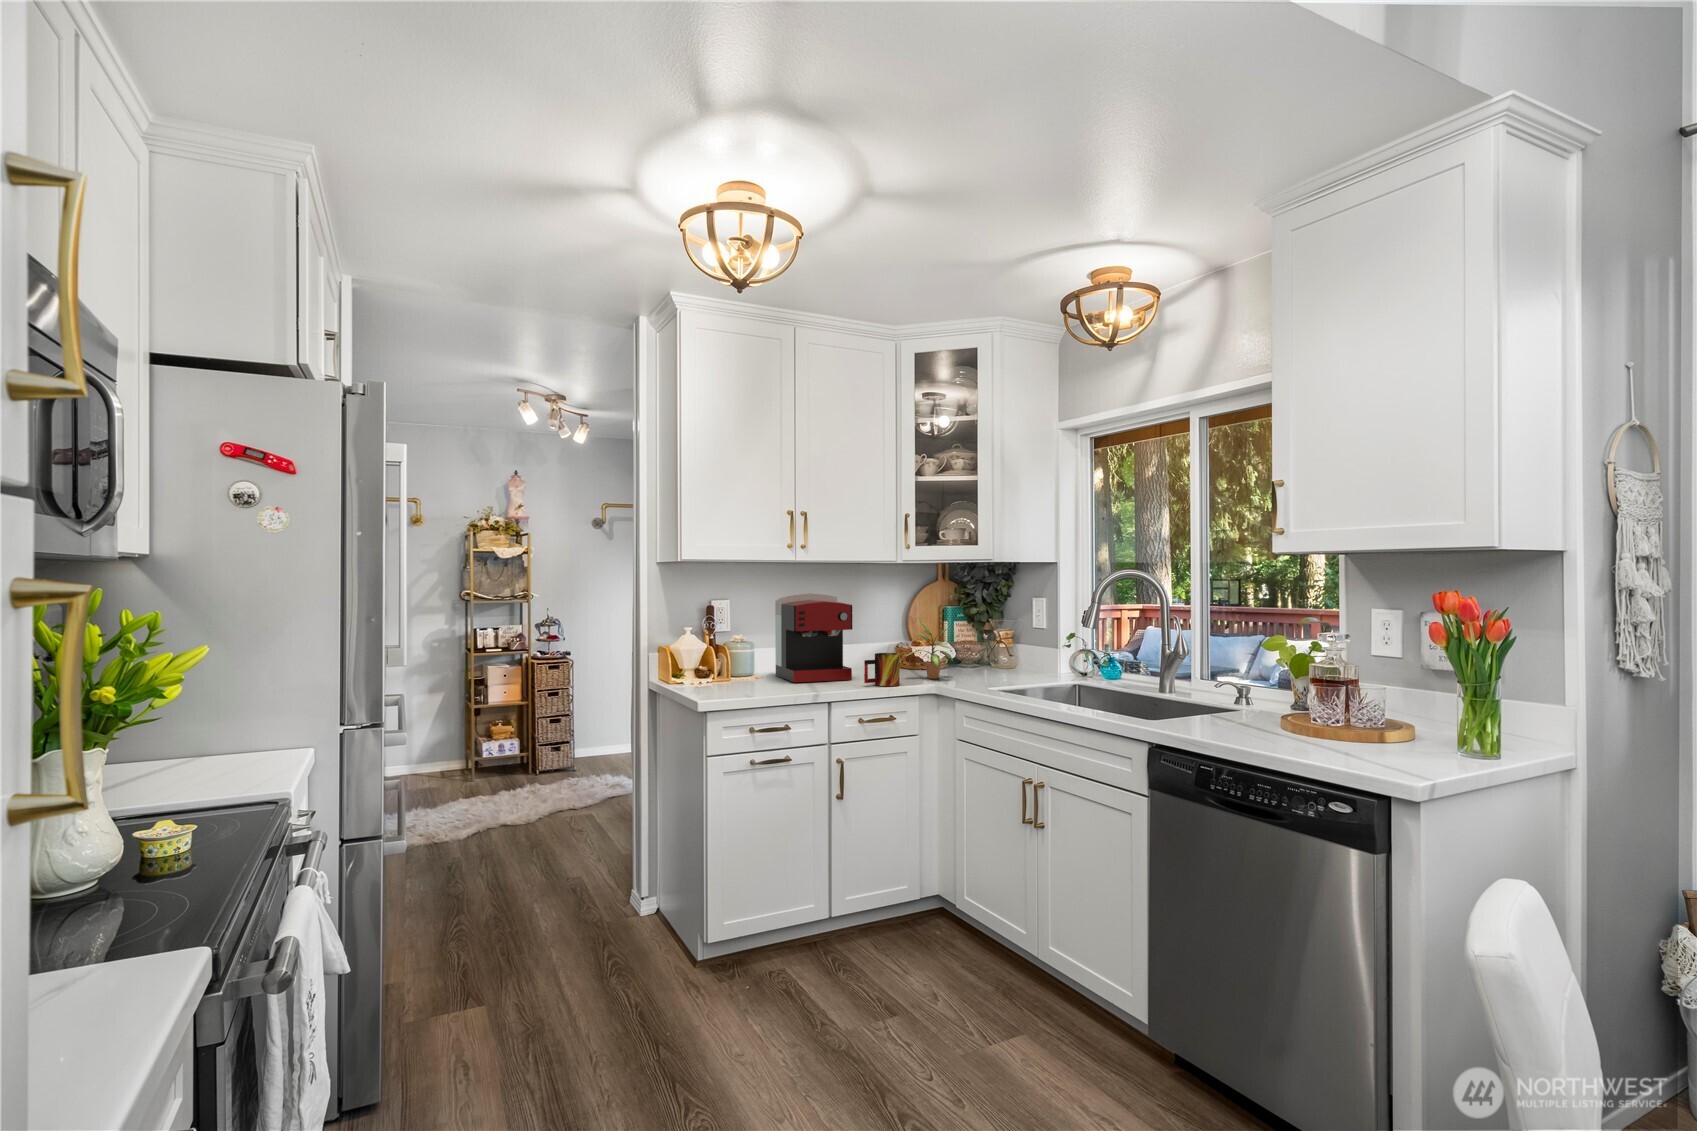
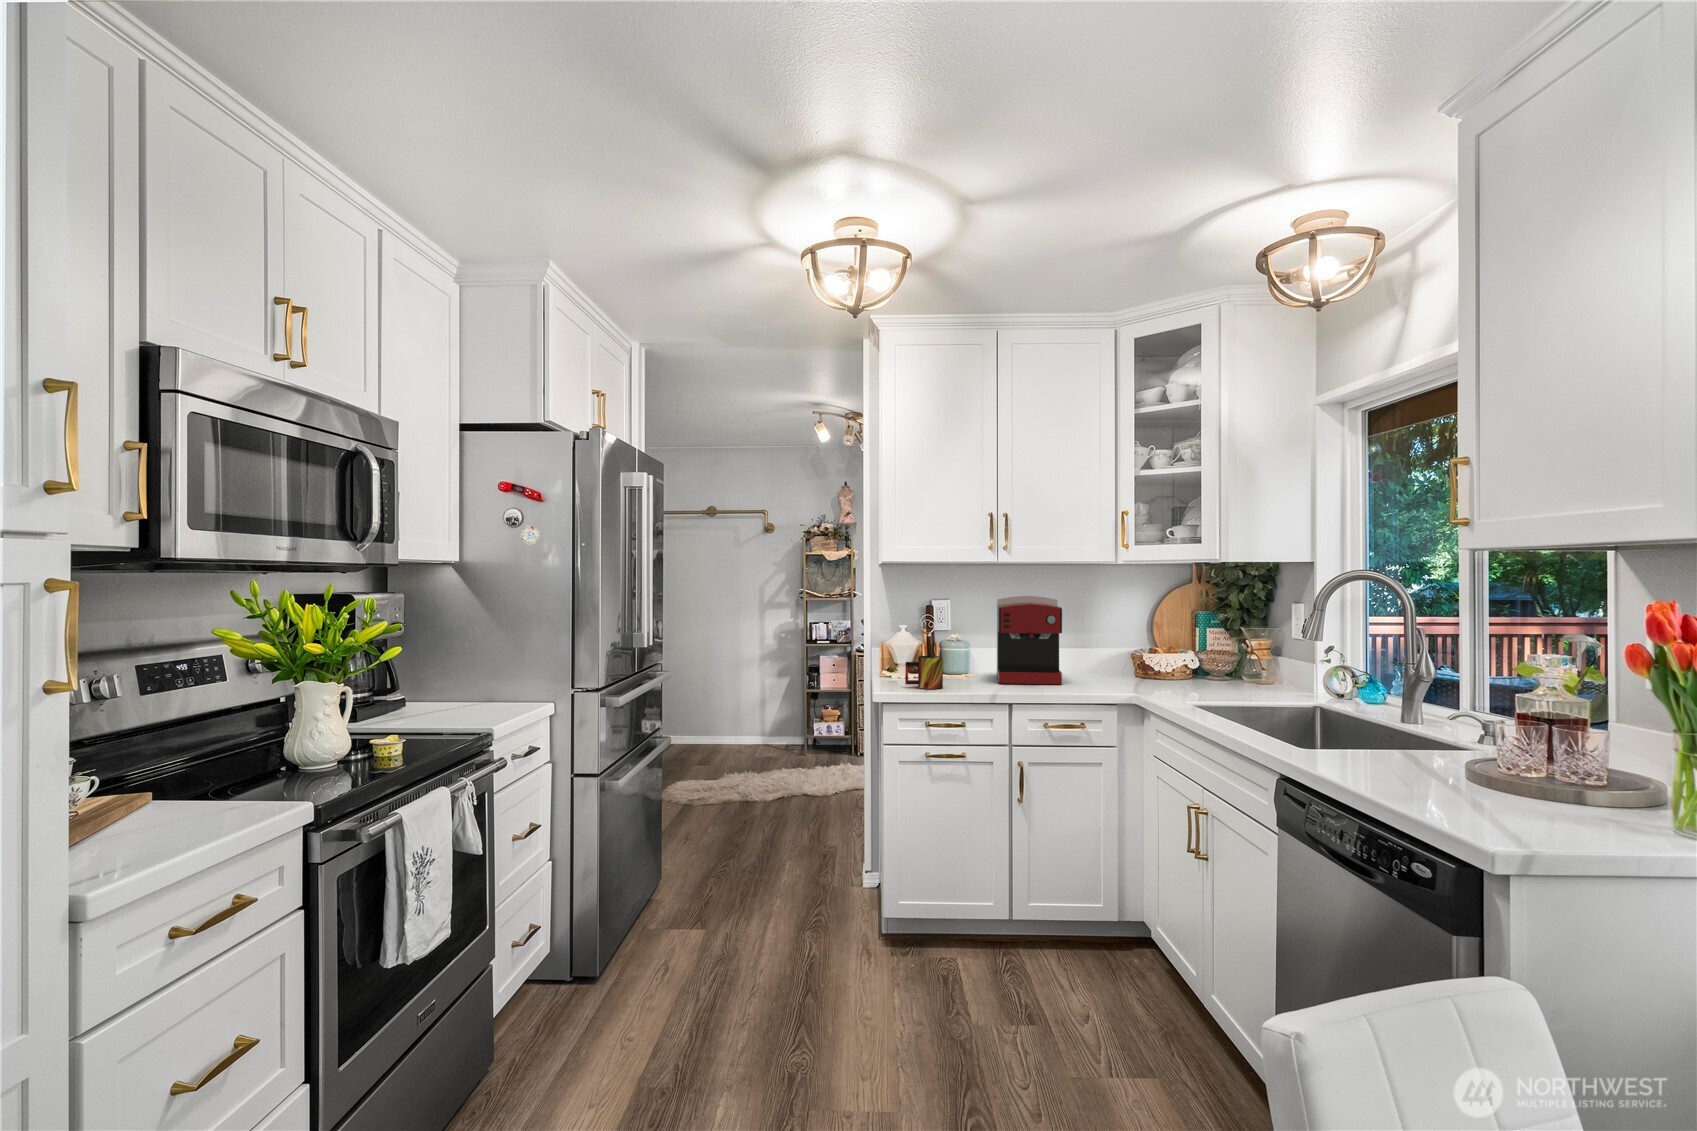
potted plant: present [908,618,953,679] -> none [1118,623,1177,689]
mug: present [864,653,900,686] -> present [905,656,943,689]

